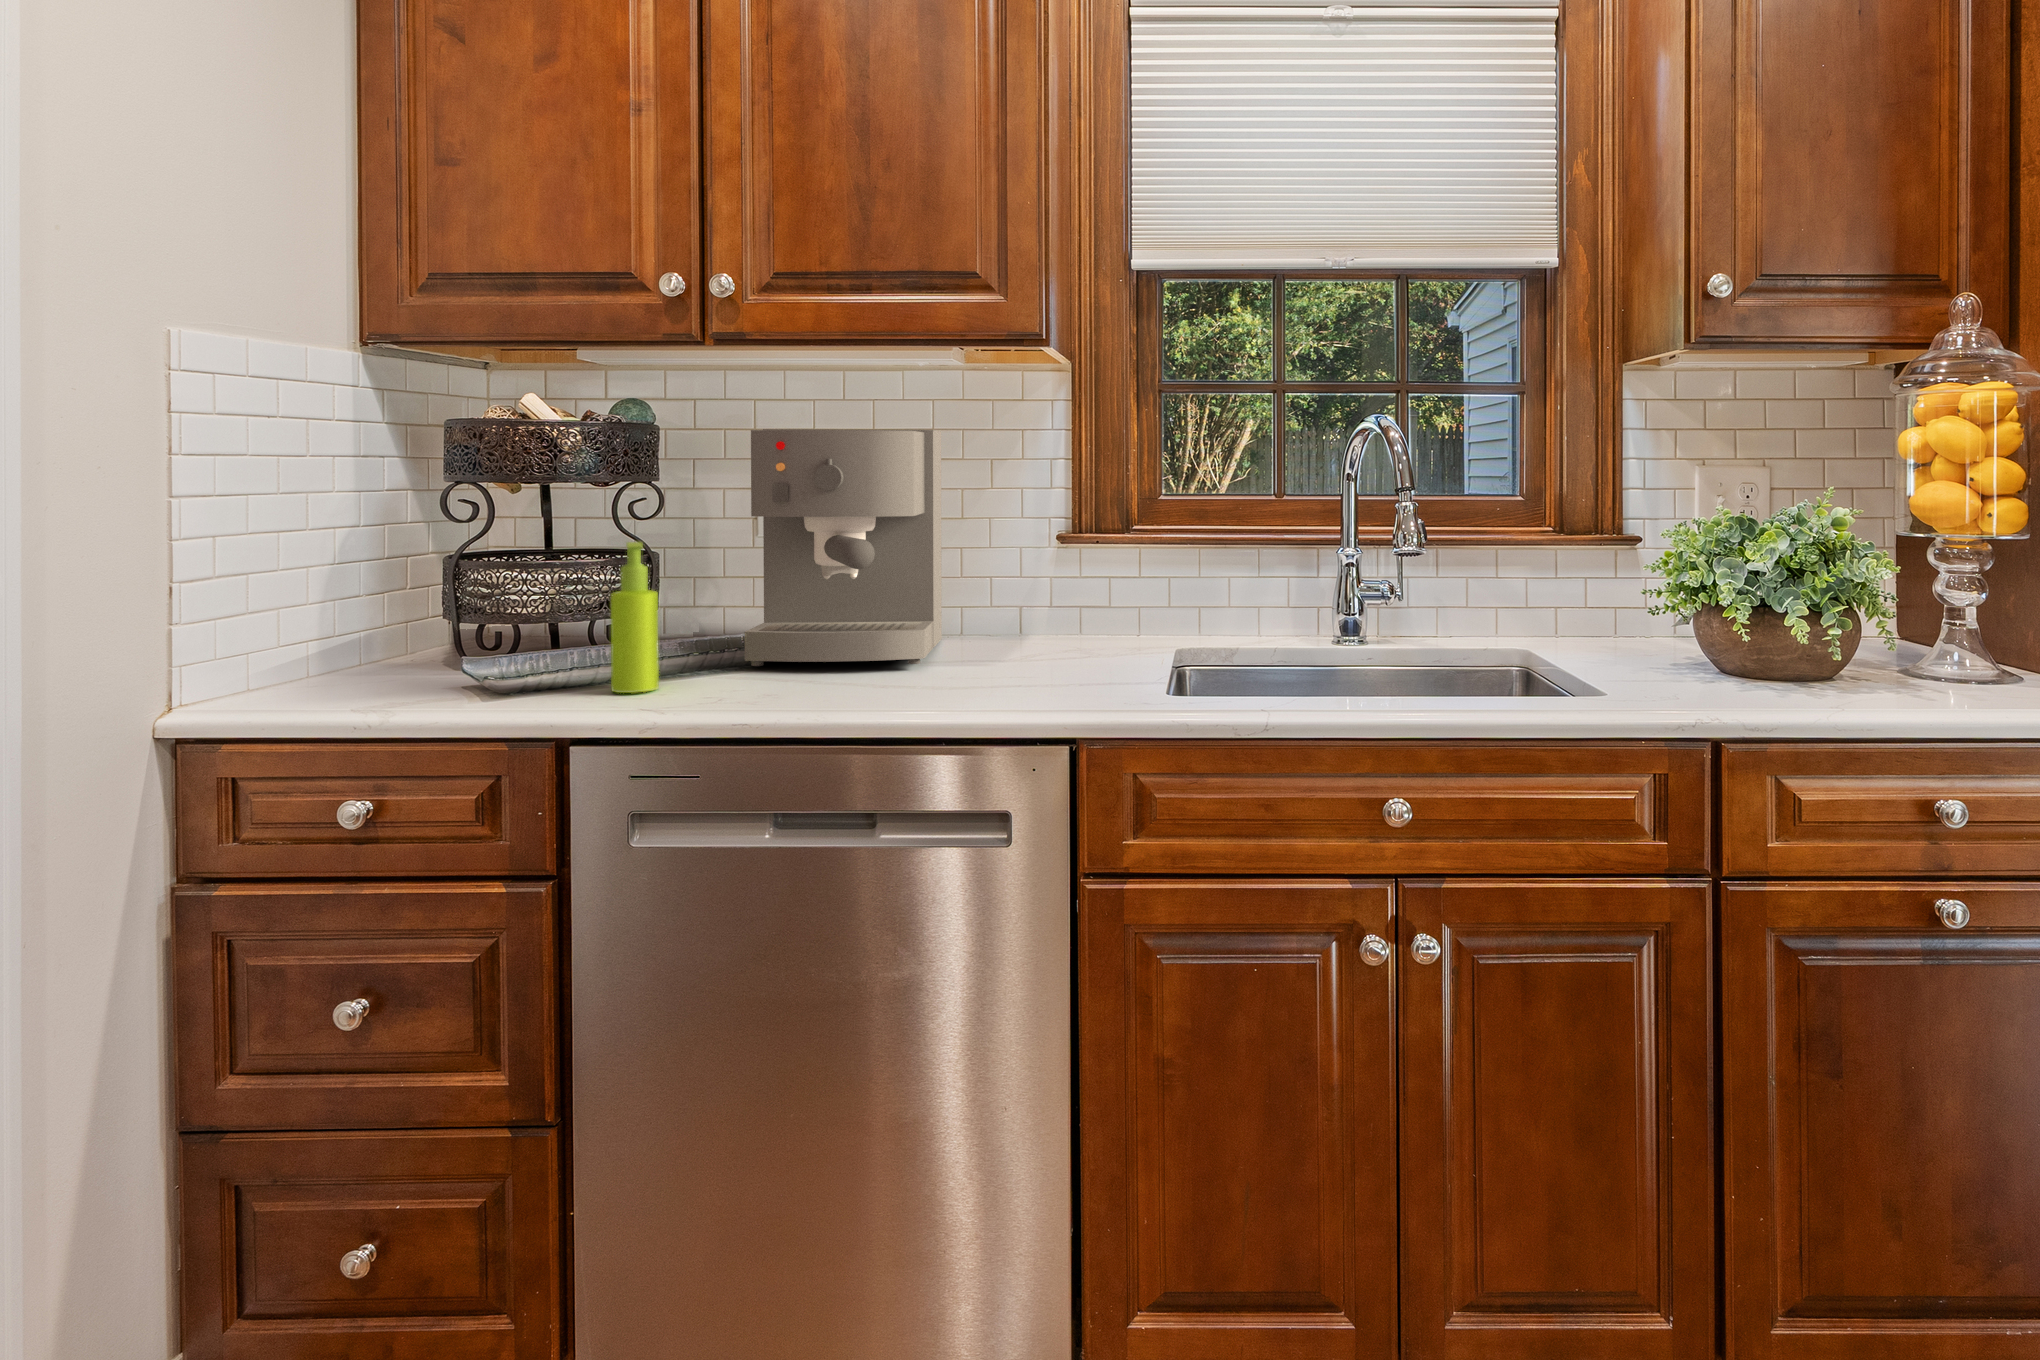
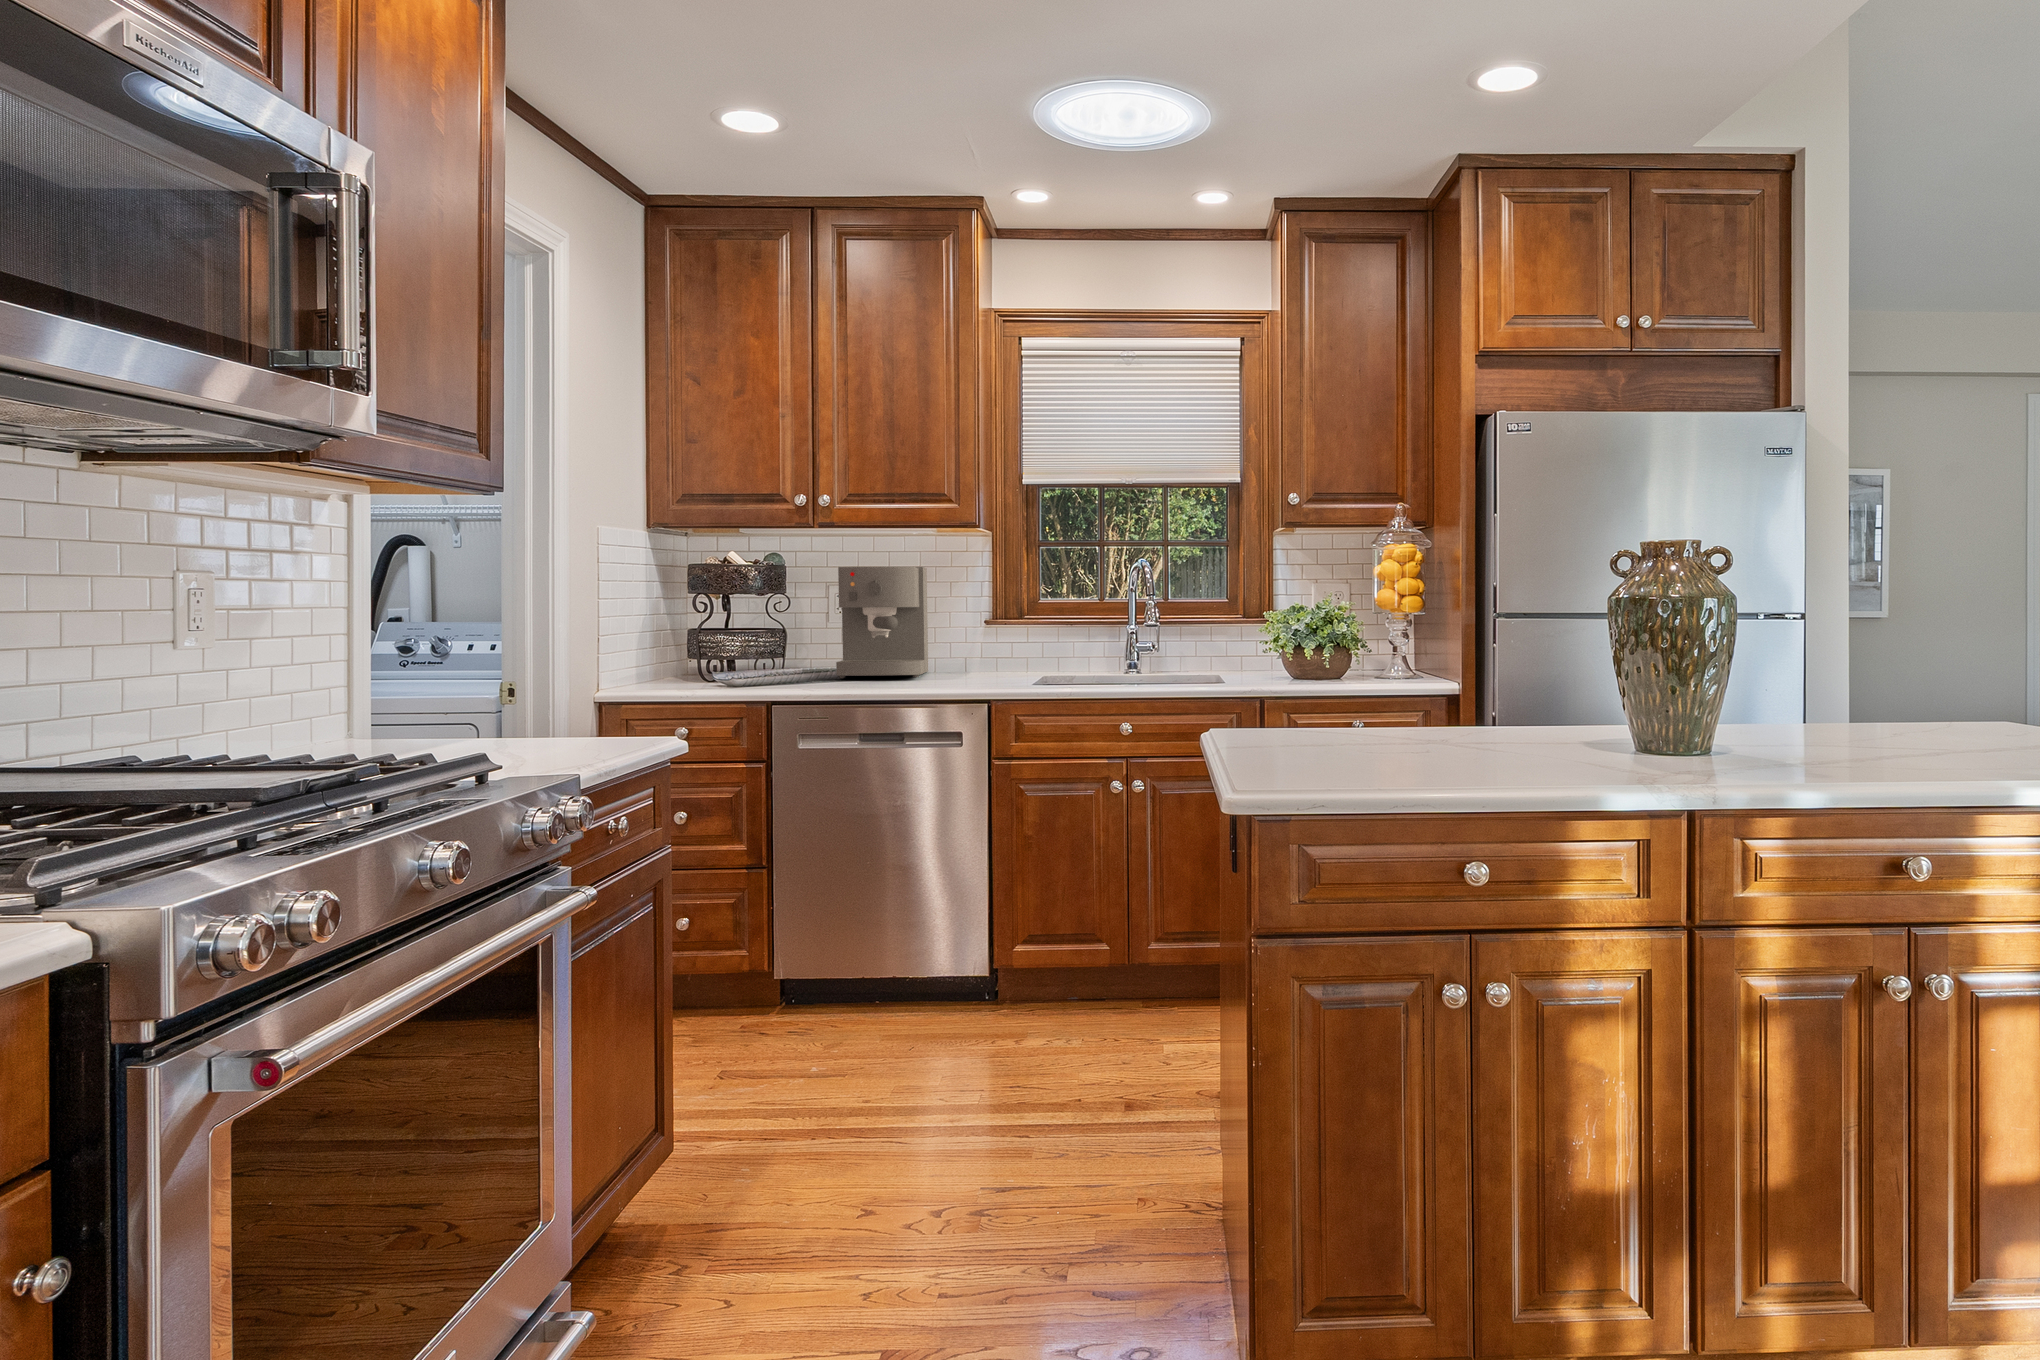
soap dispenser: present [611,542,659,693] -> none [779,618,801,686]

